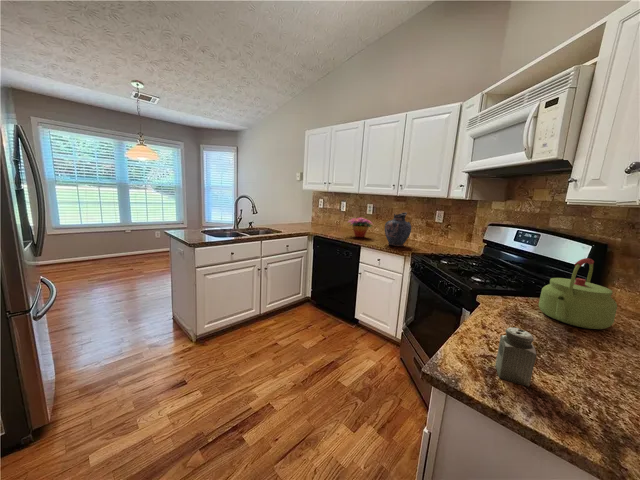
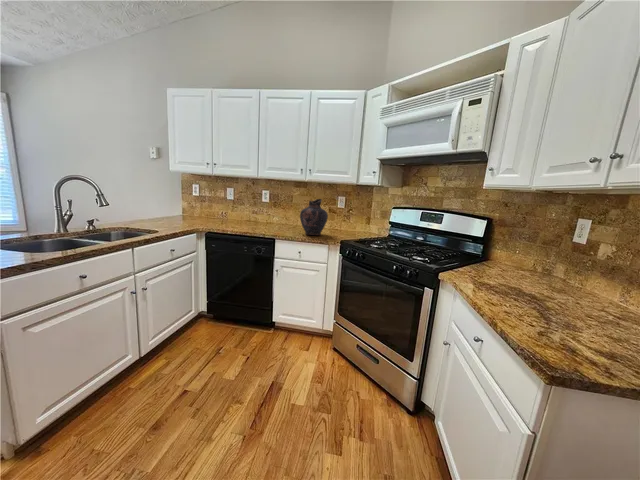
flower arrangement: present [350,218,372,237] -> none [248,206,283,229]
kettle: present [539,258,617,329] -> none [481,231,534,285]
salt shaker: present [495,328,536,386] -> none [557,303,606,352]

